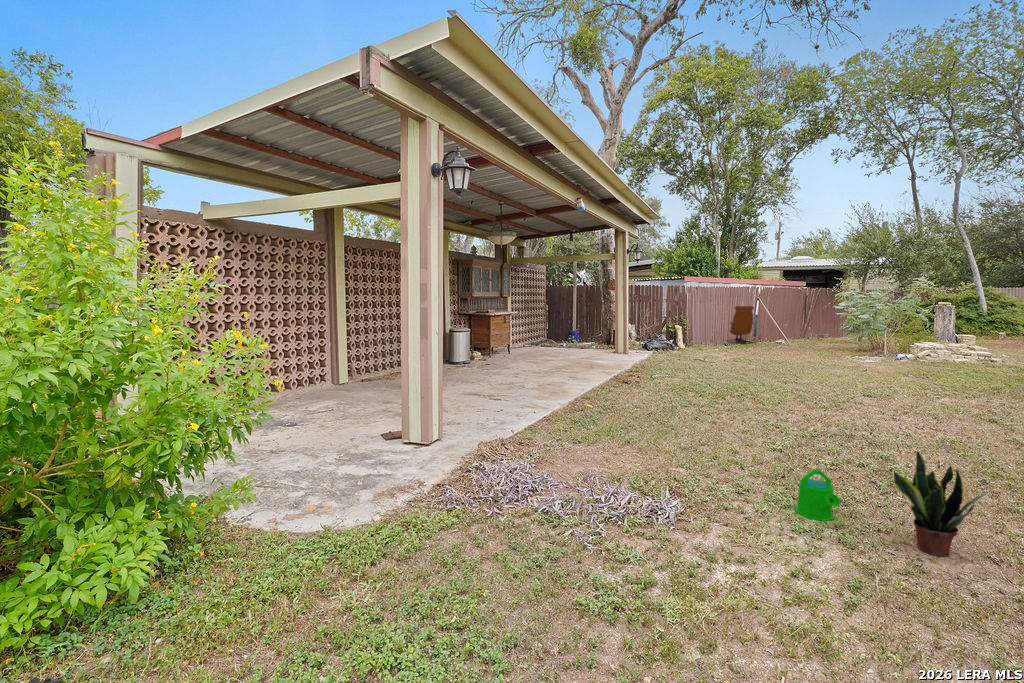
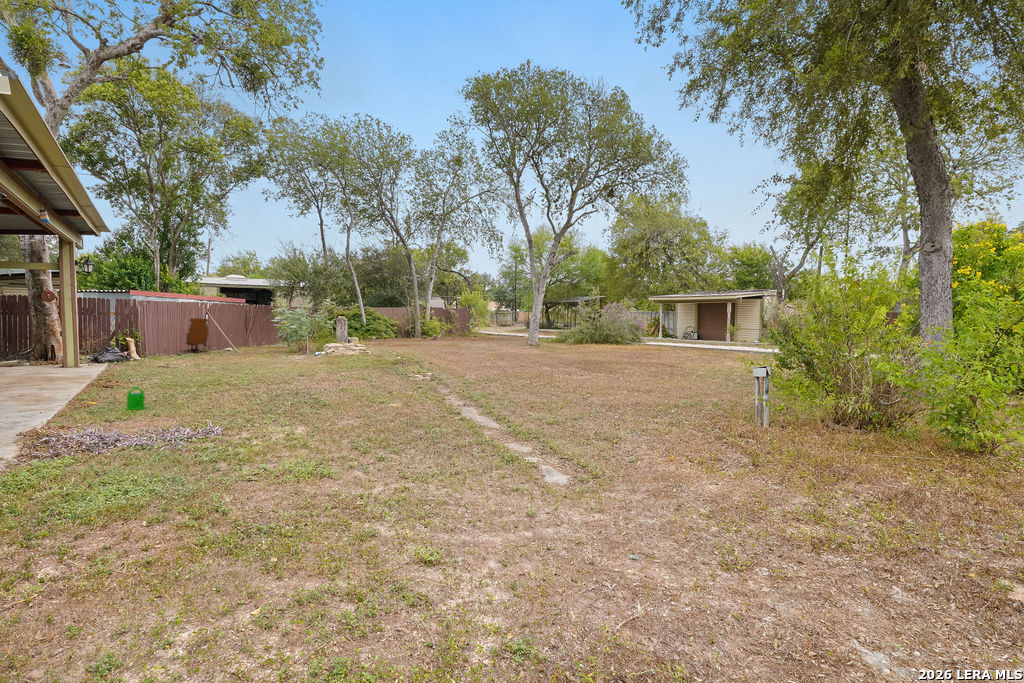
potted plant: present [894,451,987,557] -> none [317,376,349,418]
watering can: present [795,469,840,521] -> present [126,387,145,410]

